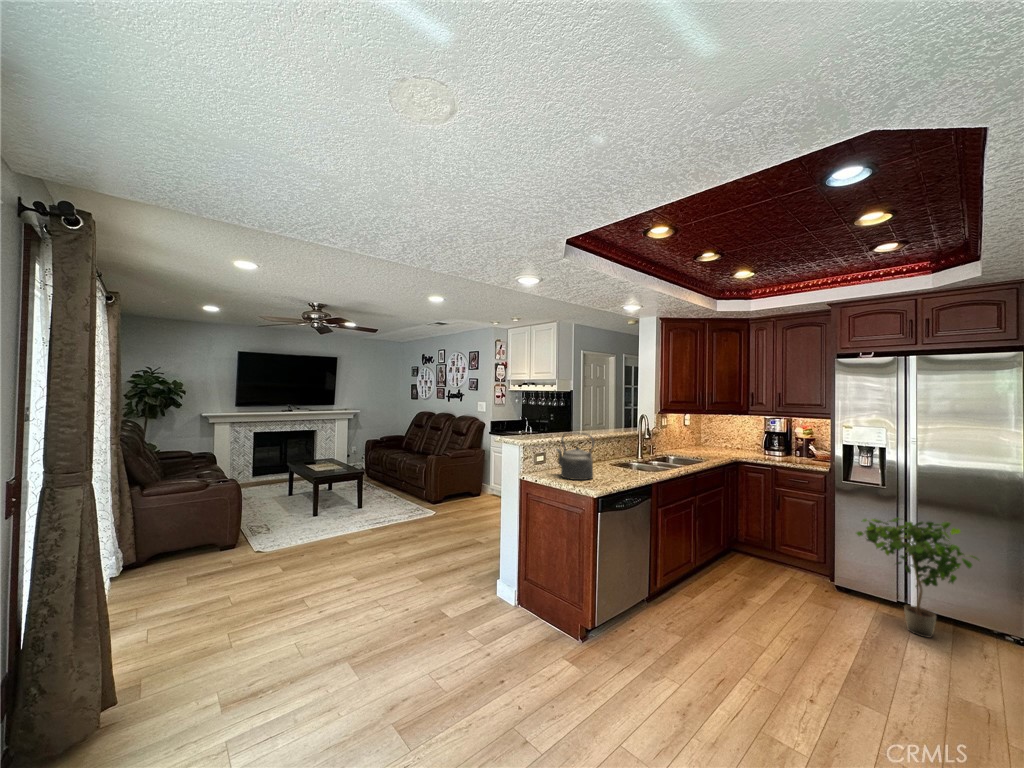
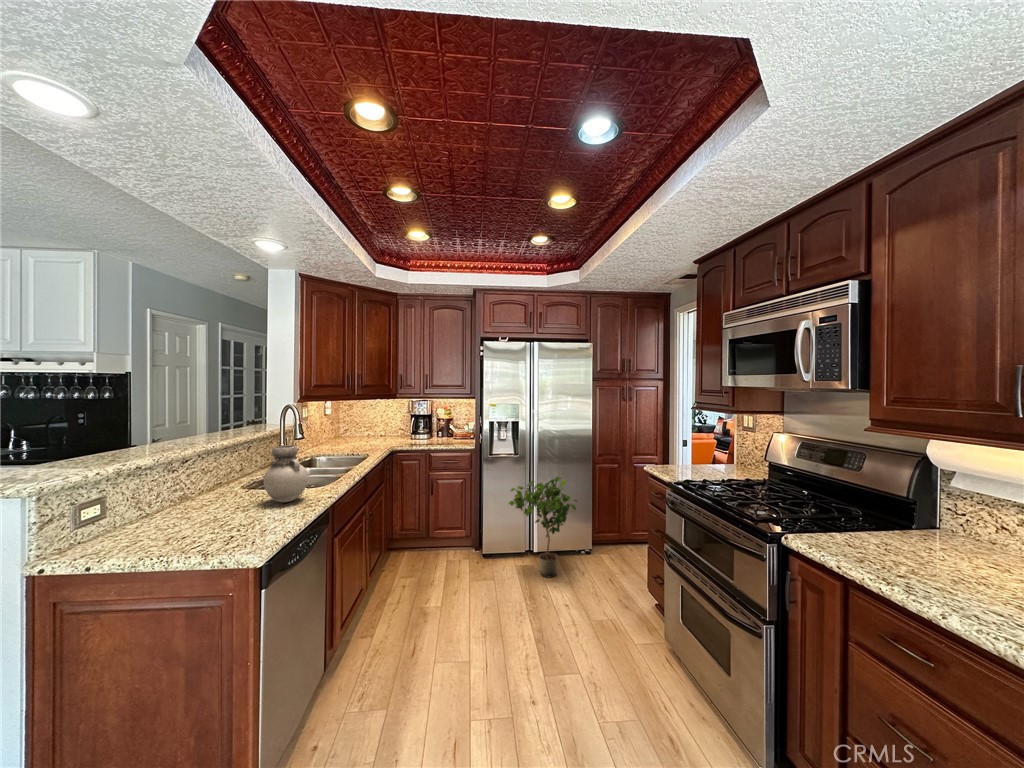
kettle: present [556,433,594,480] -> none [139,447,233,540]
vase: none [615,439,641,475] -> present [264,445,308,502]

